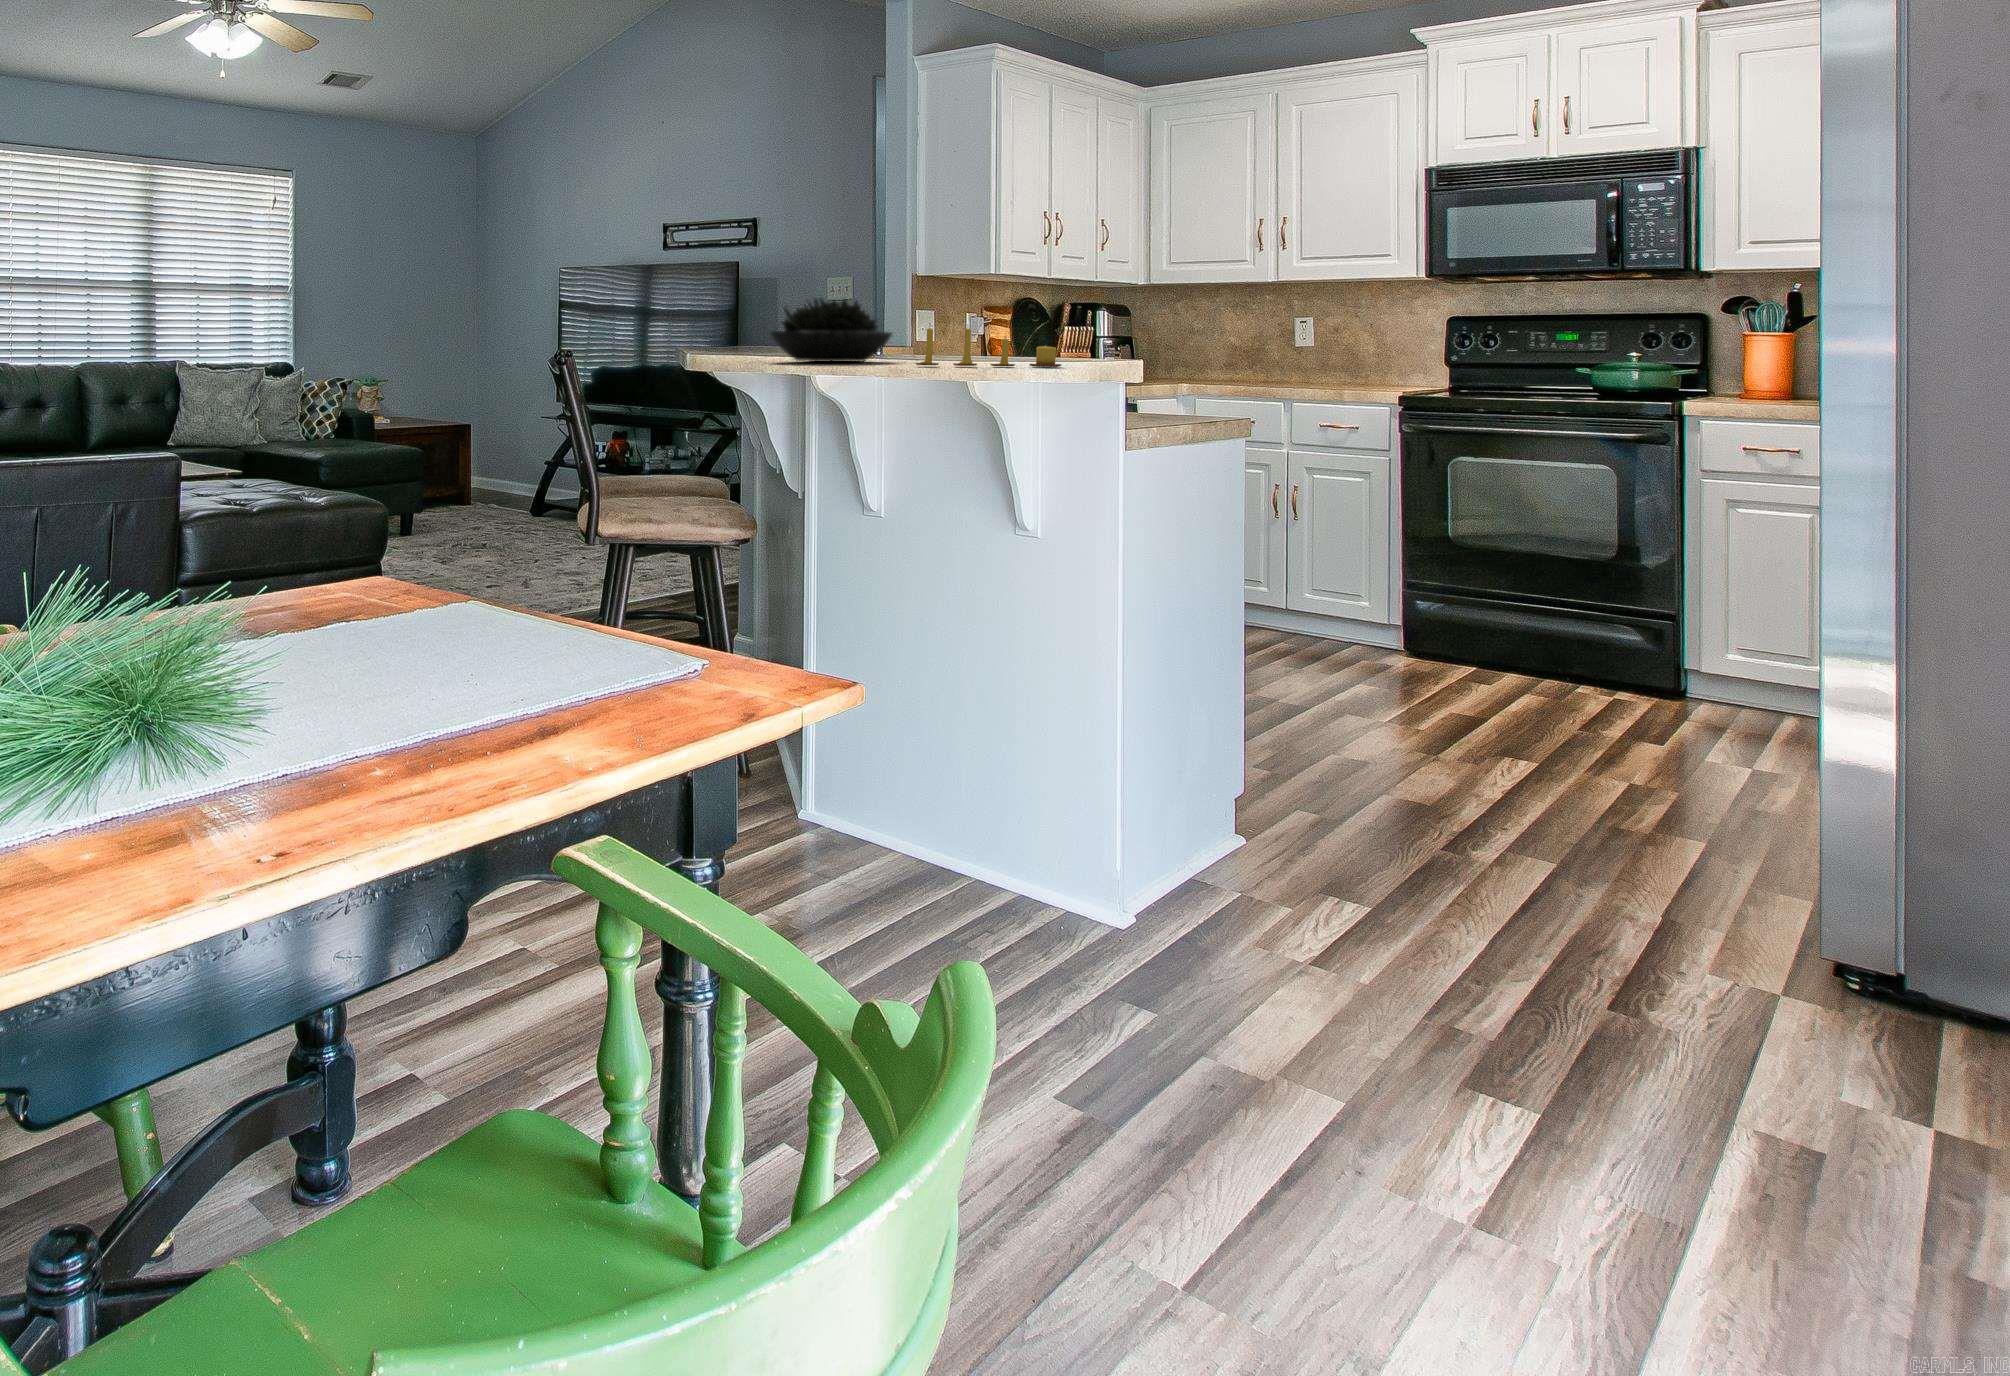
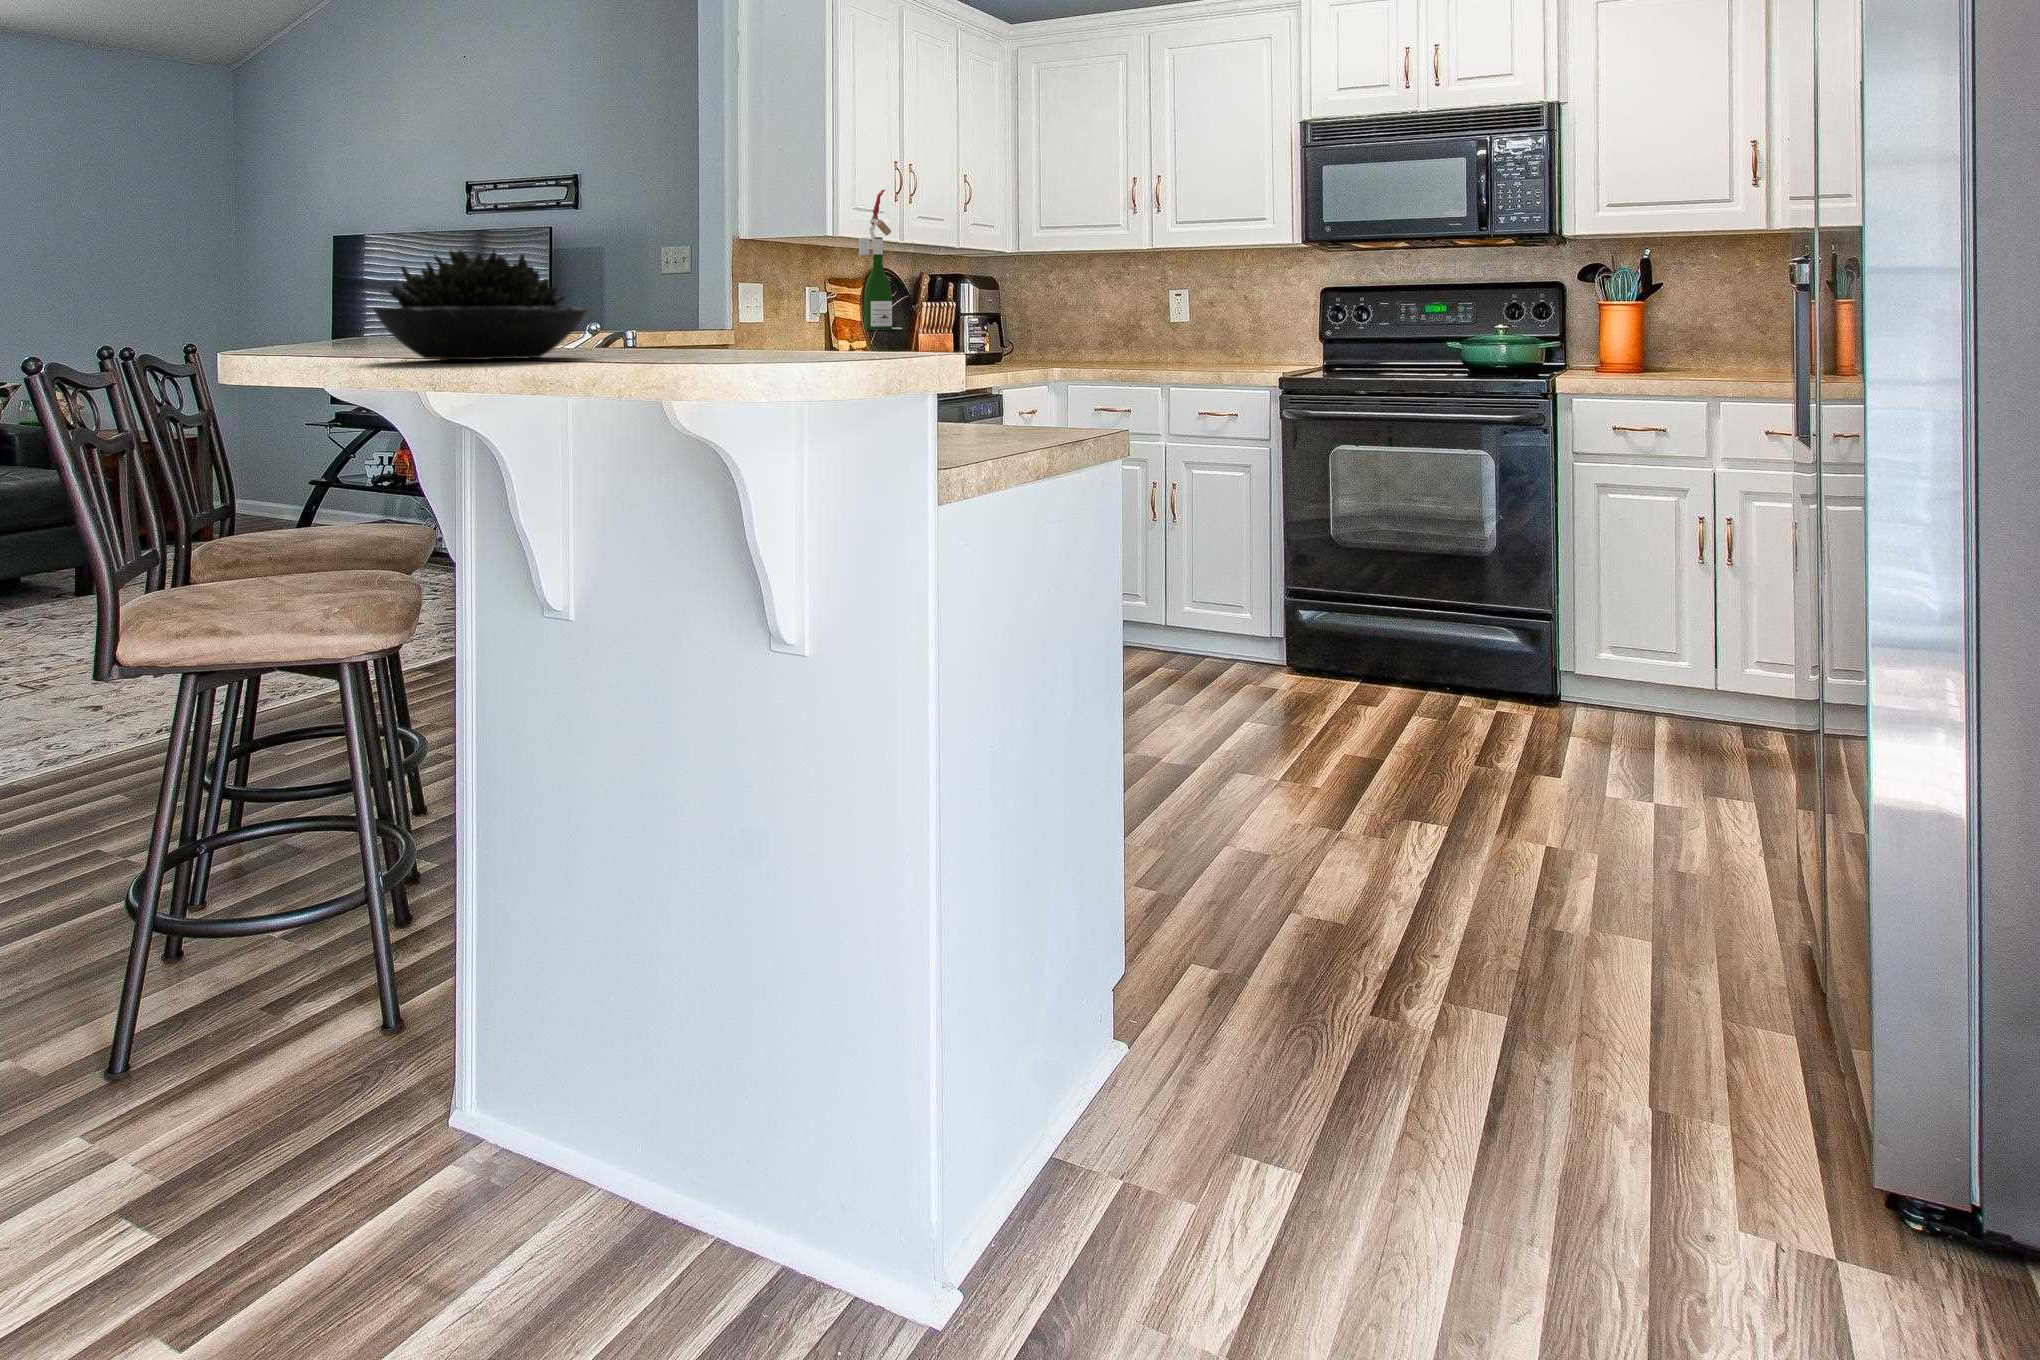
wine bottle: none [1032,243,1064,348] -> present [859,189,902,329]
candle: present [915,325,1062,367] -> none [586,292,826,365]

